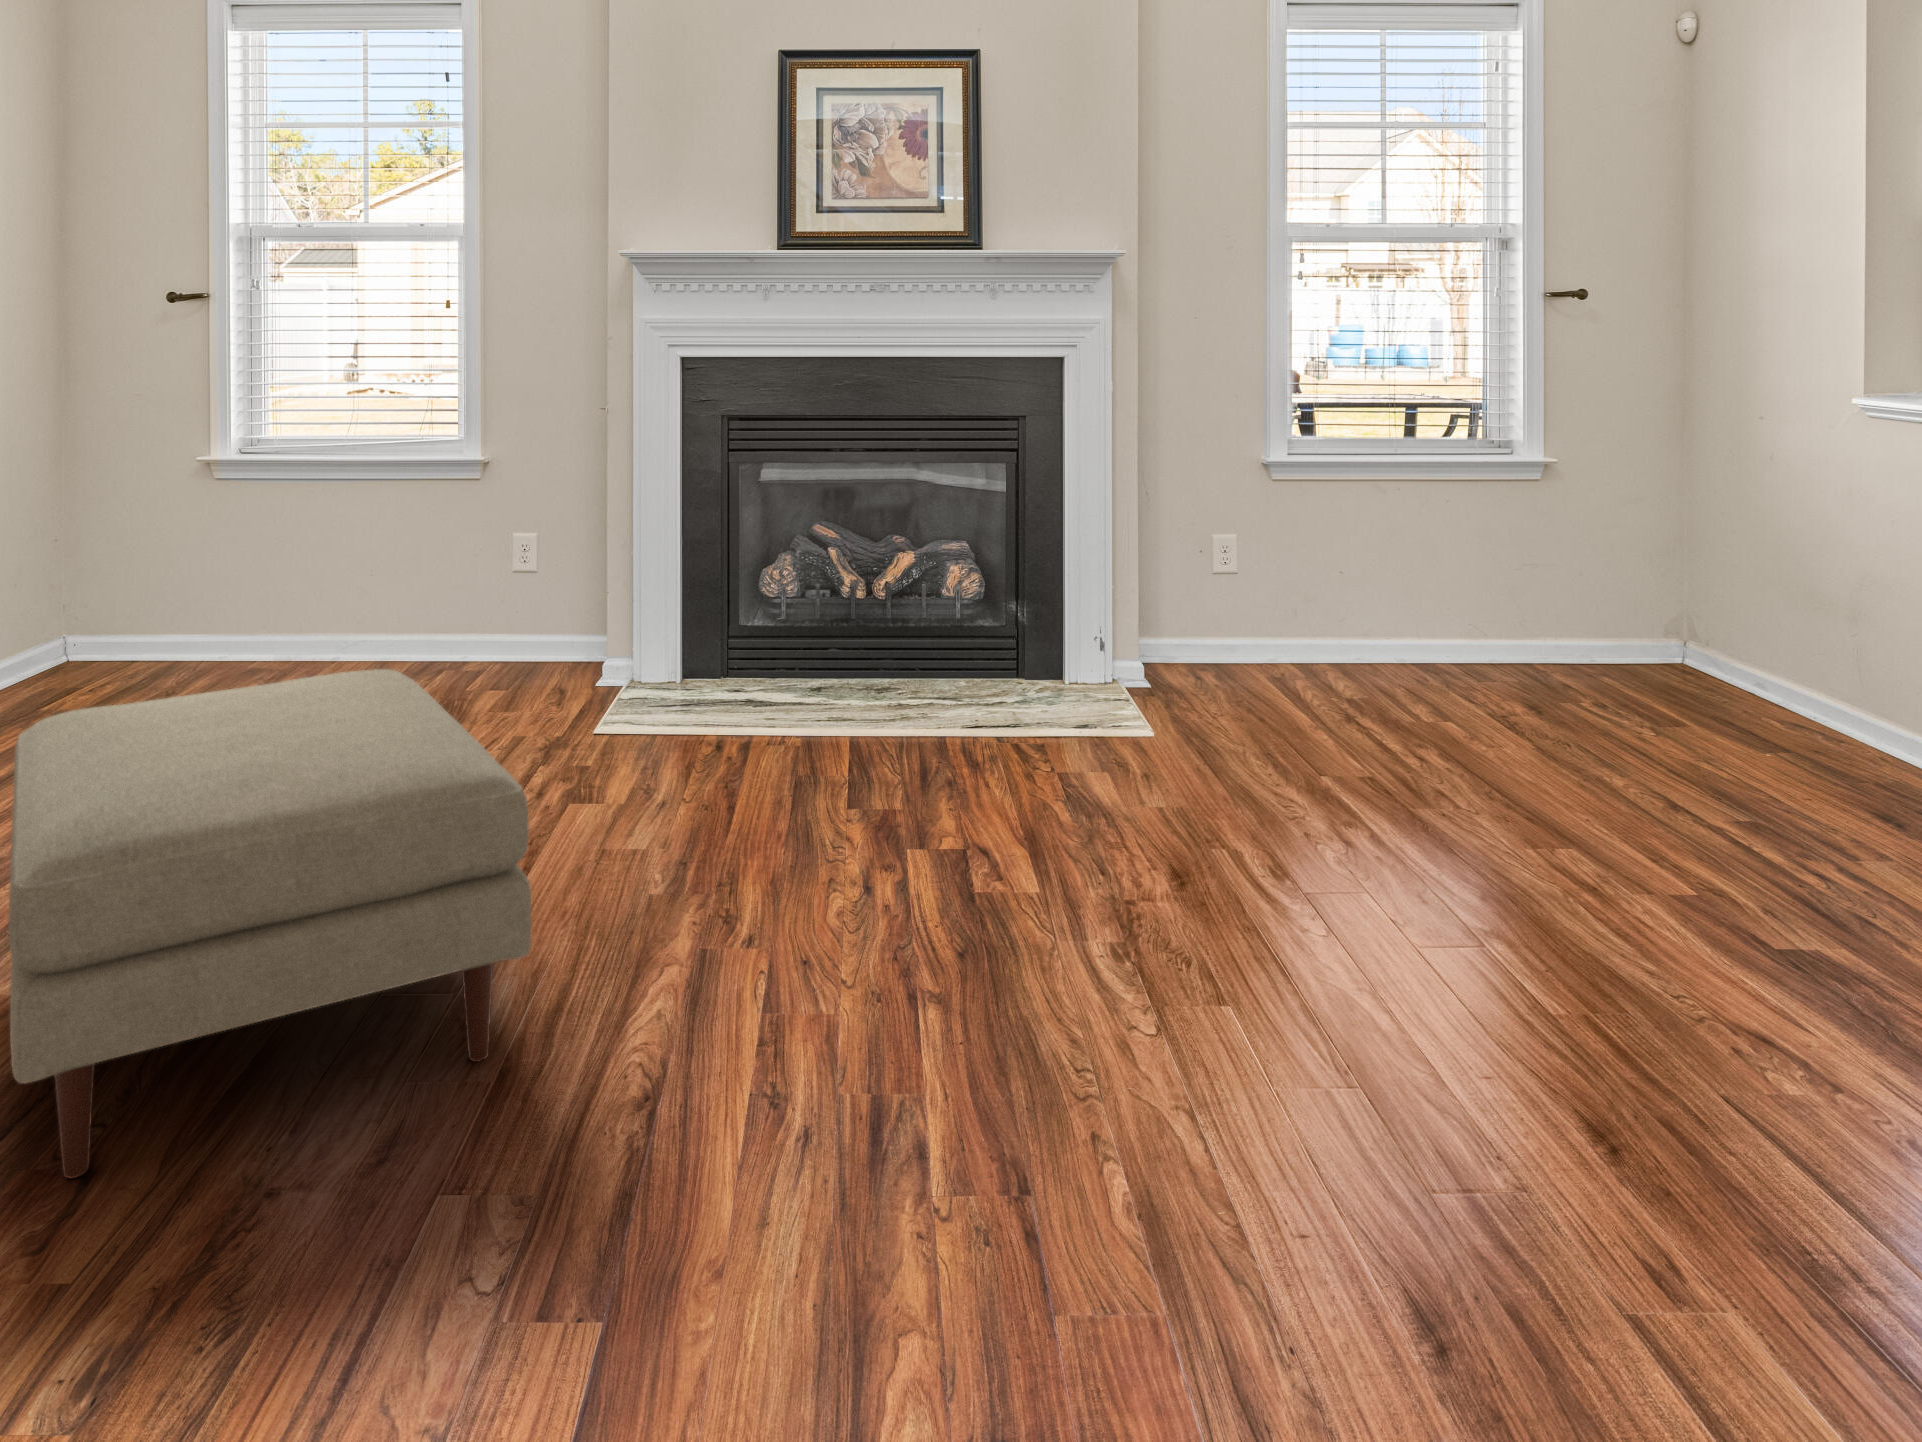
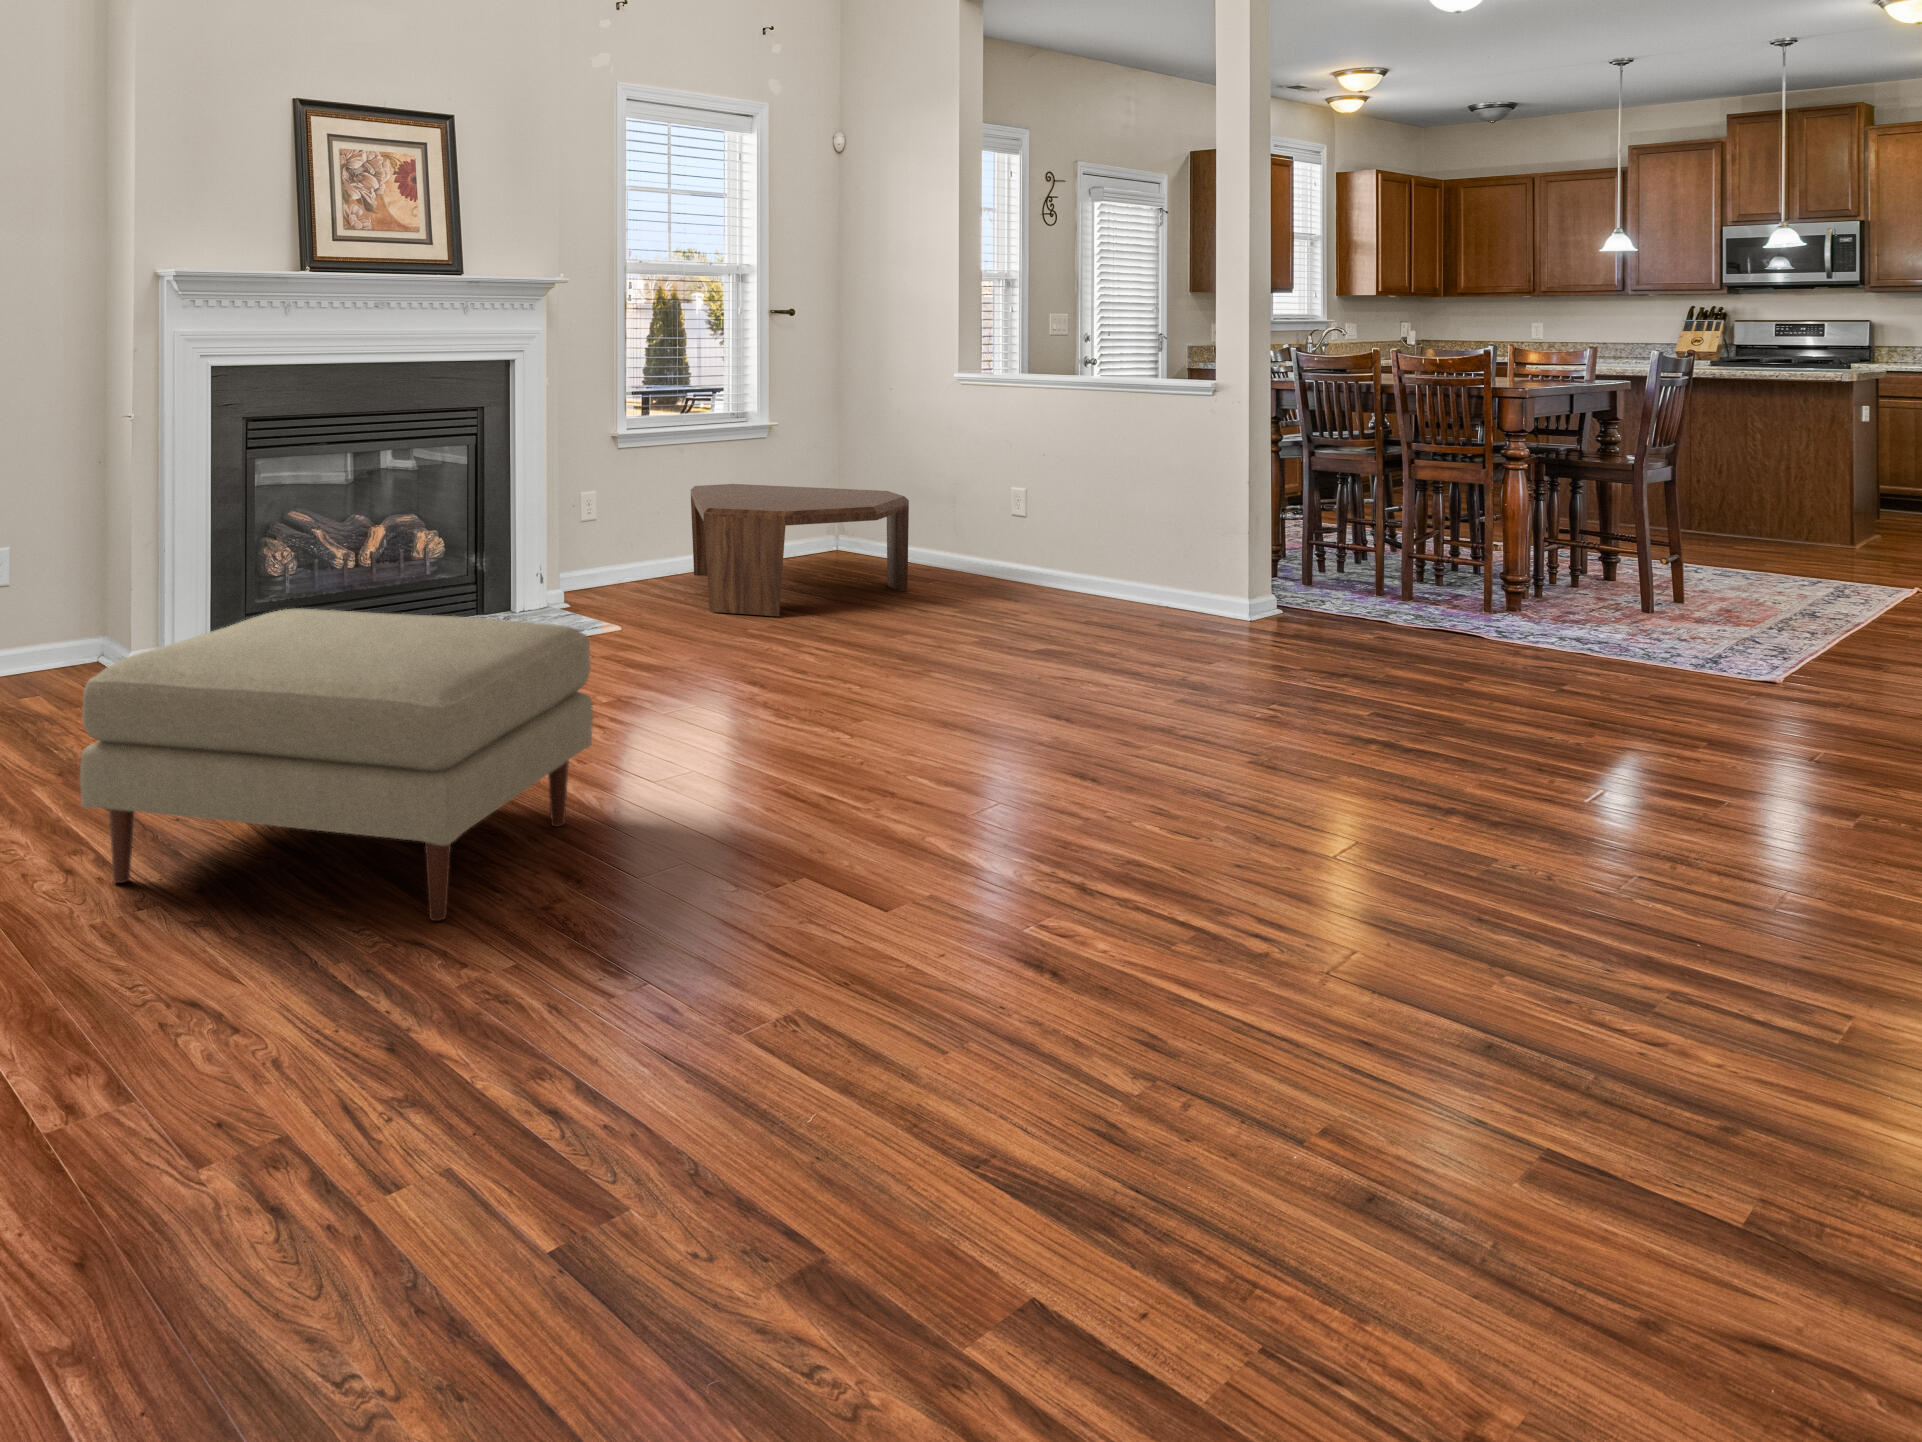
coffee table: none [1304,533,1693,755] -> present [691,484,909,616]

